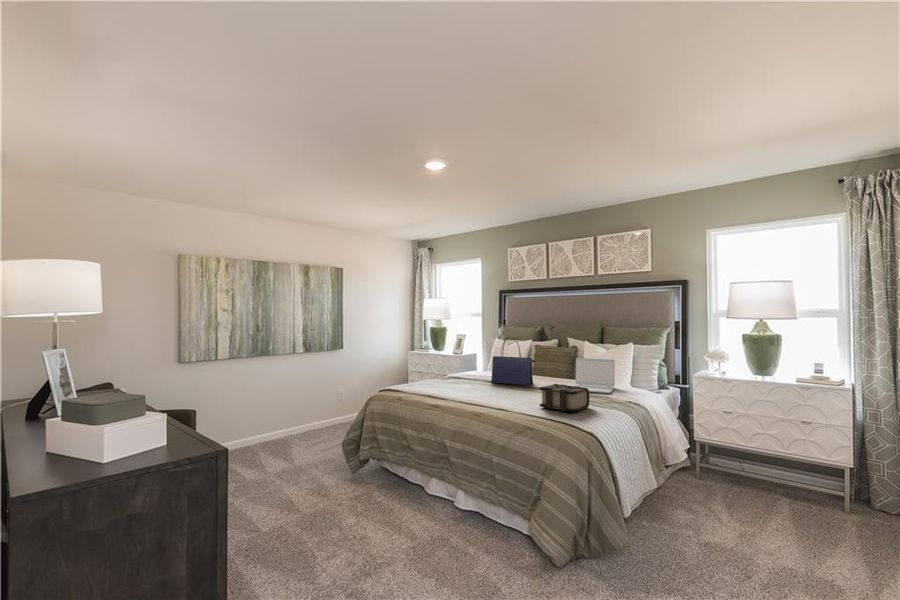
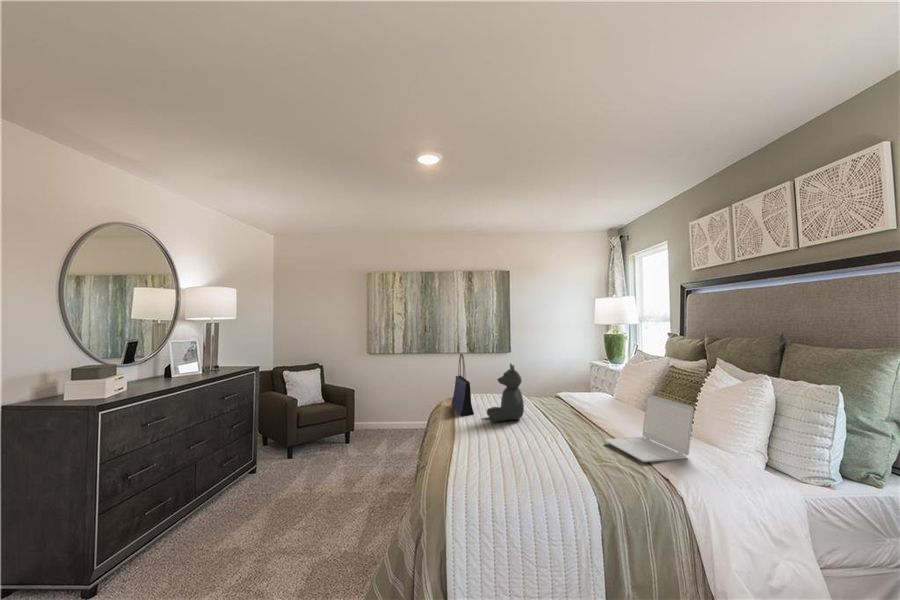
tote bag: present [491,337,535,385] -> present [452,354,474,416]
teddy bear: none [461,349,497,396] -> present [487,364,524,422]
book: present [539,384,589,412] -> none [495,424,548,472]

